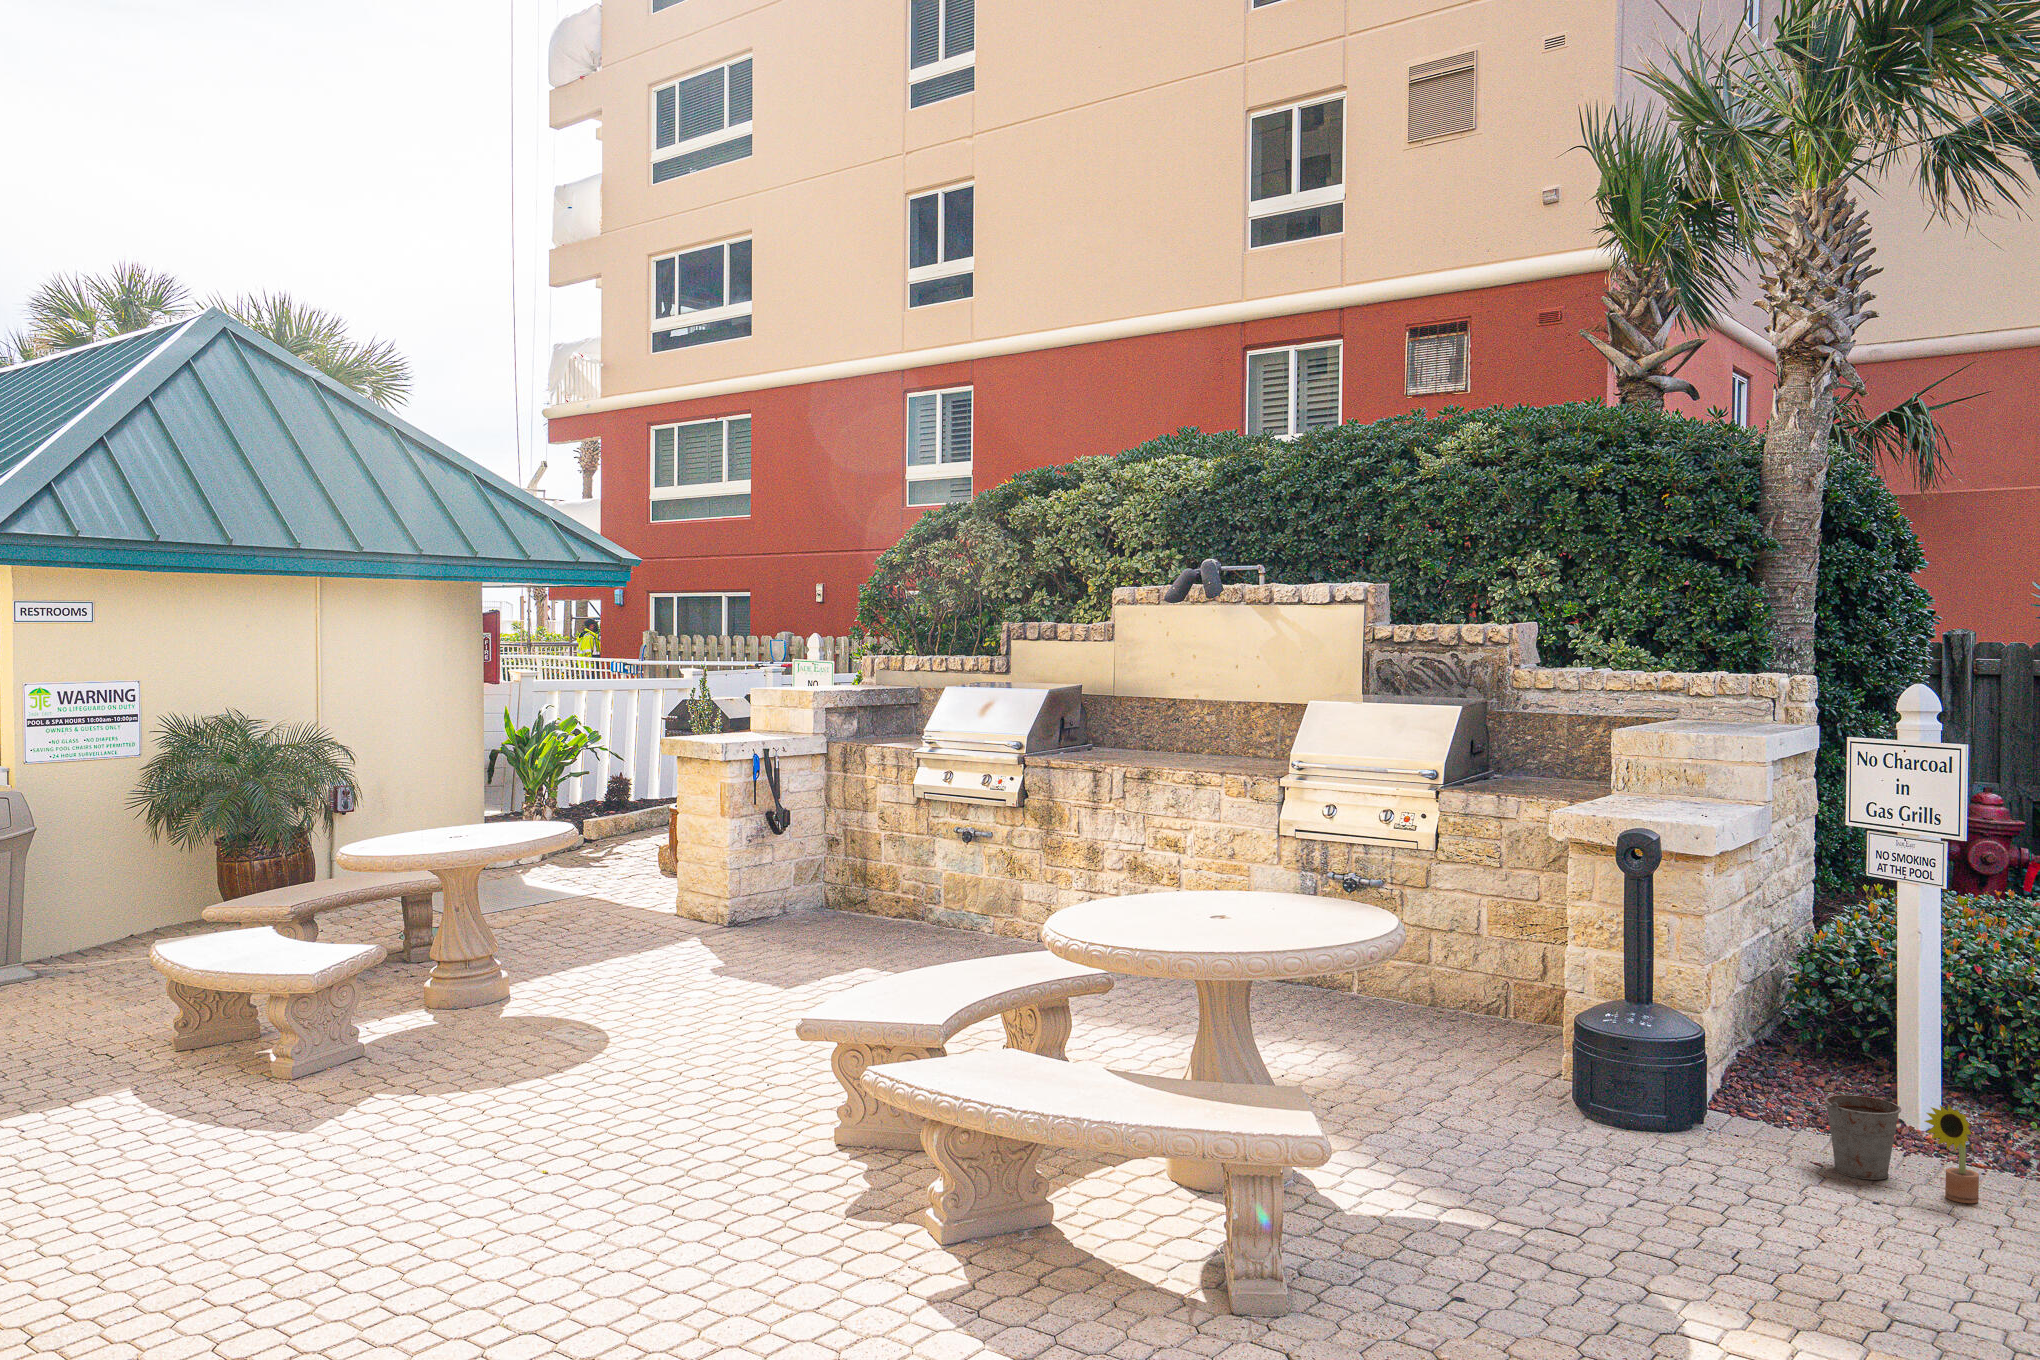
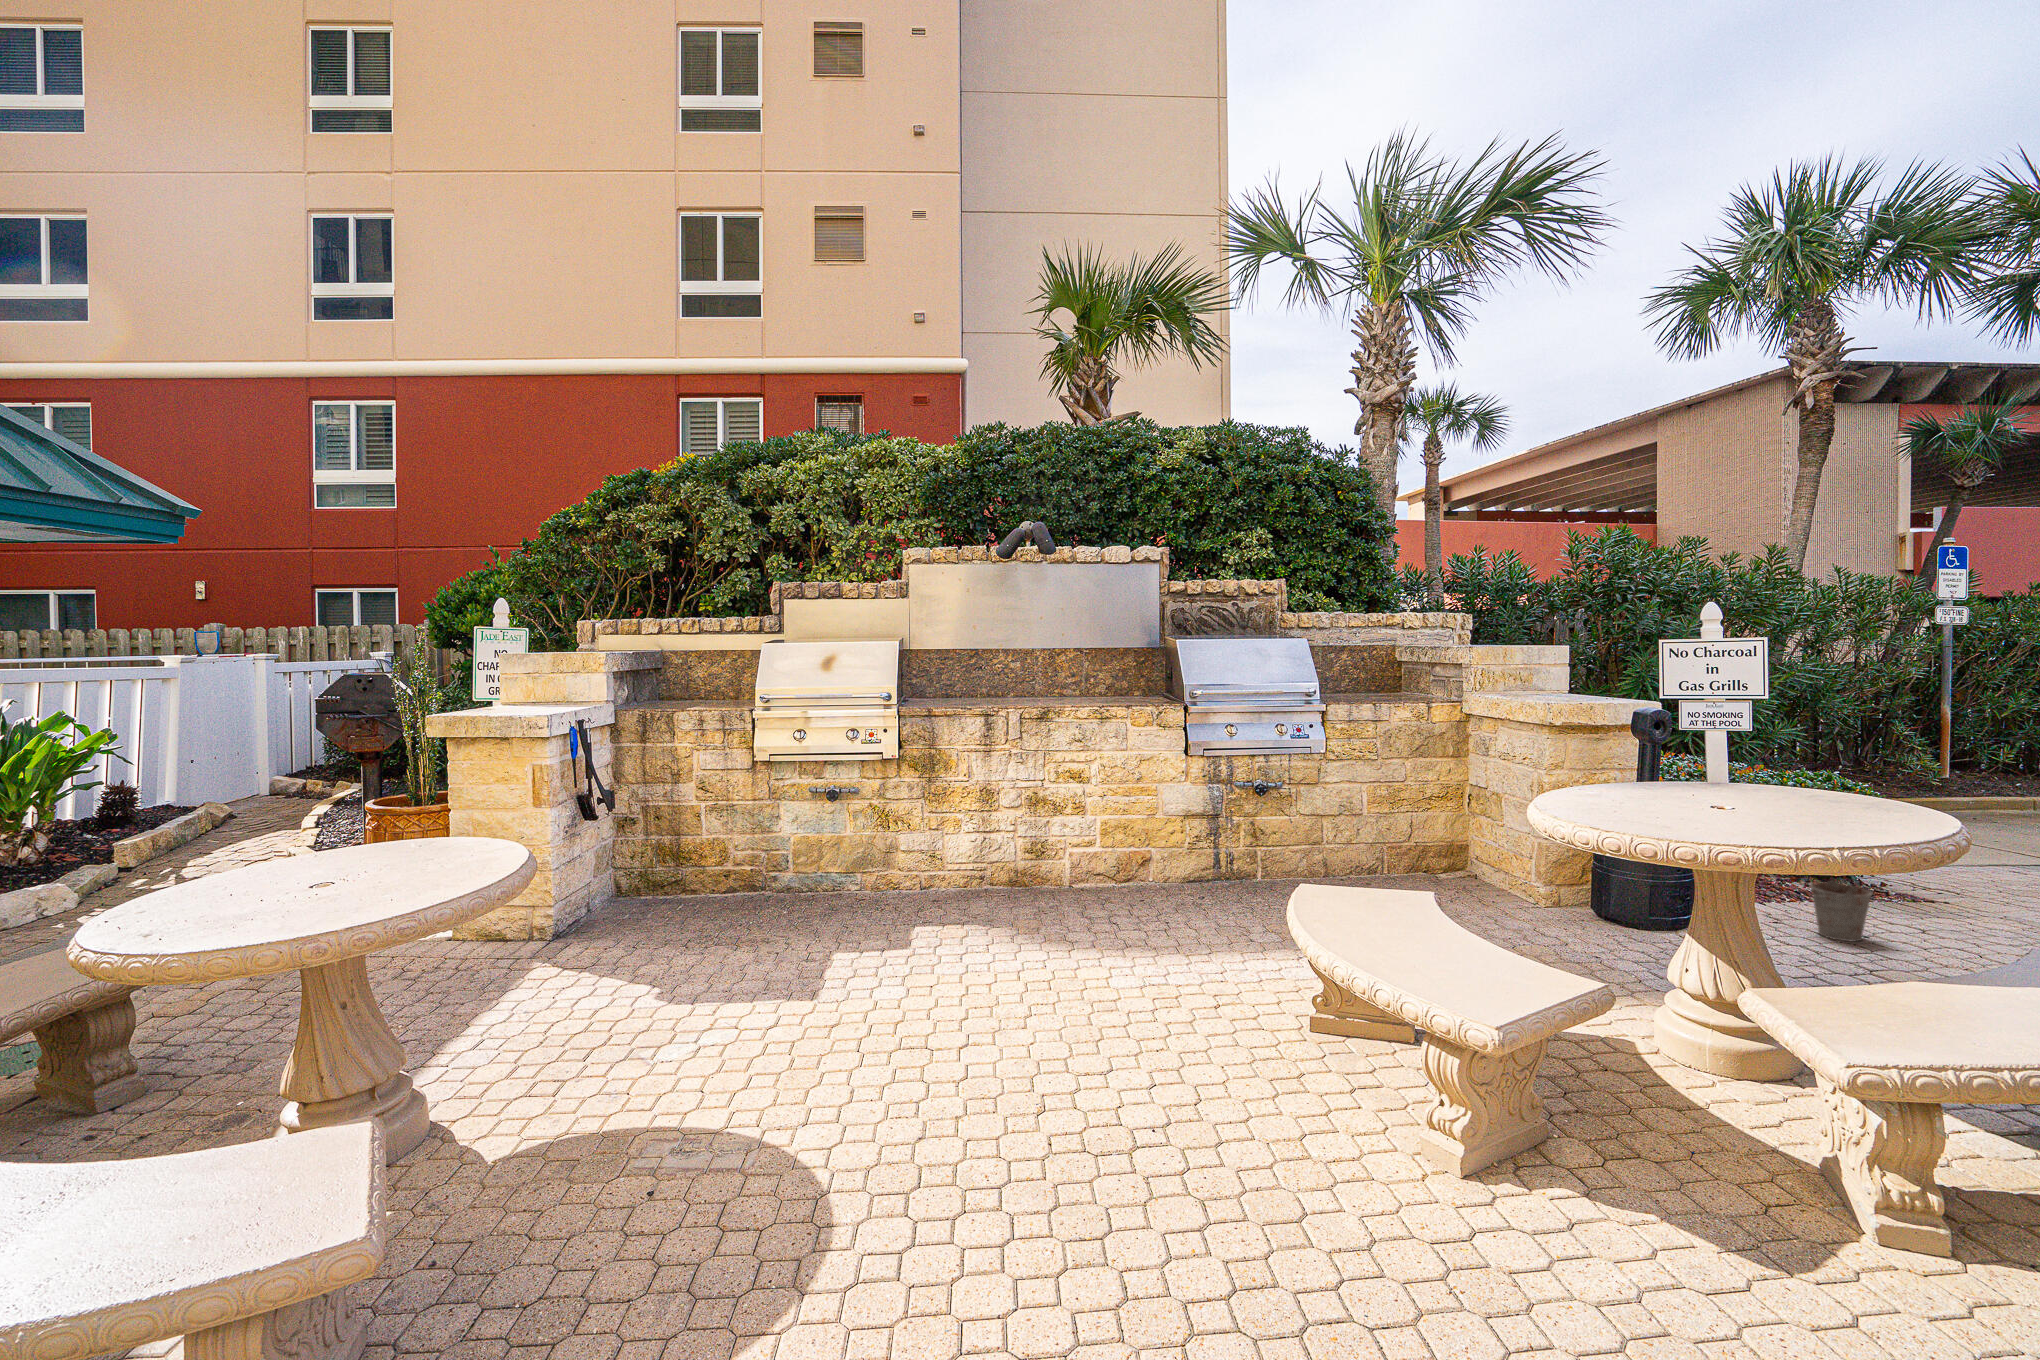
decorative plant: present [1925,1105,1979,1203] -> none [1898,878,1944,942]

